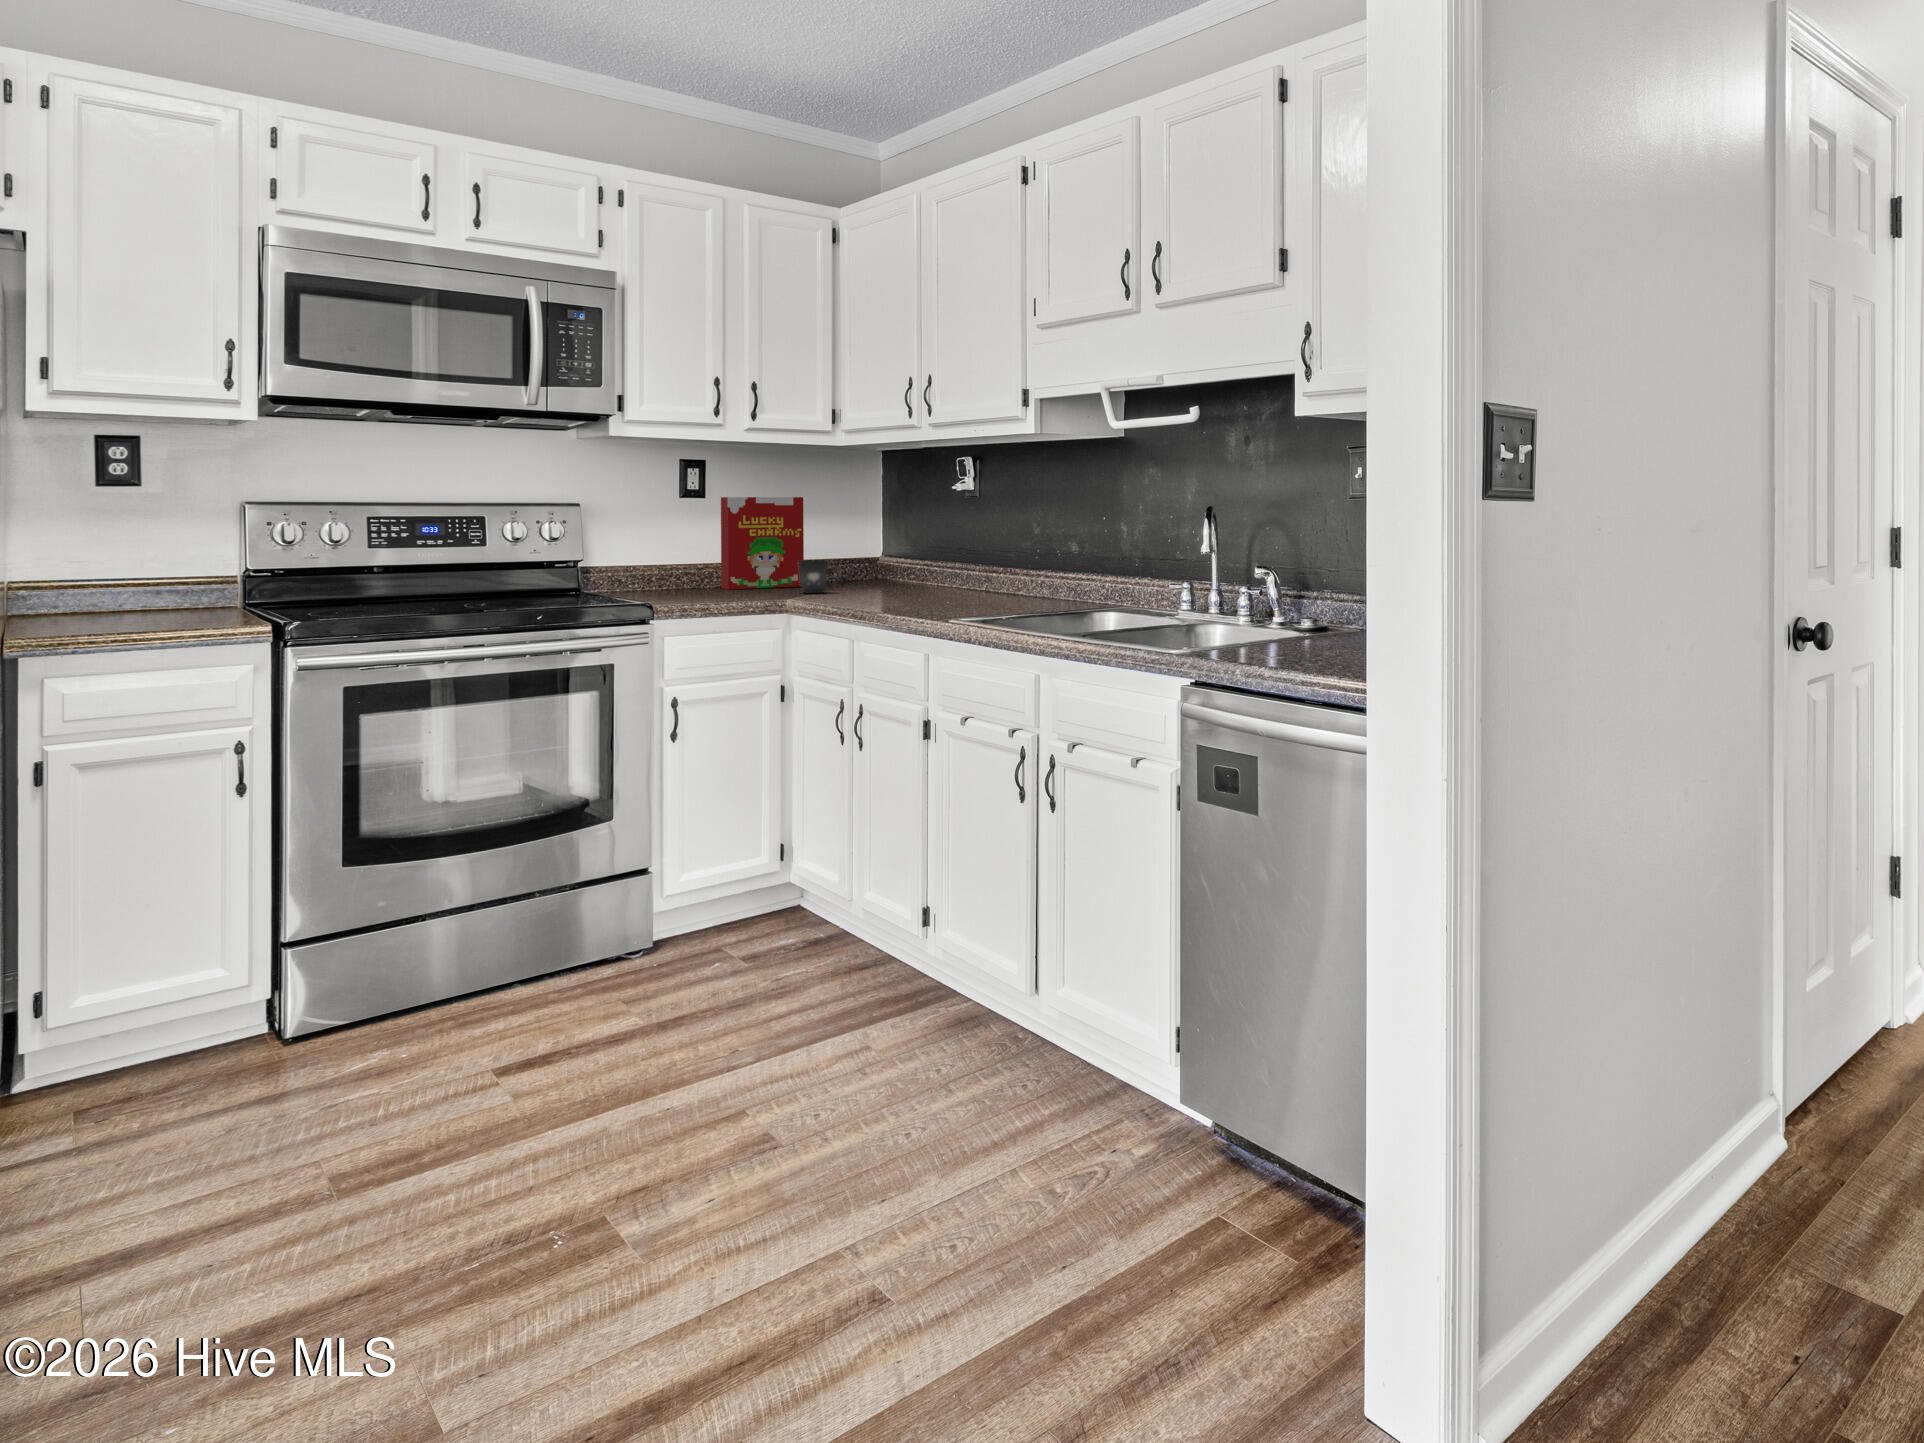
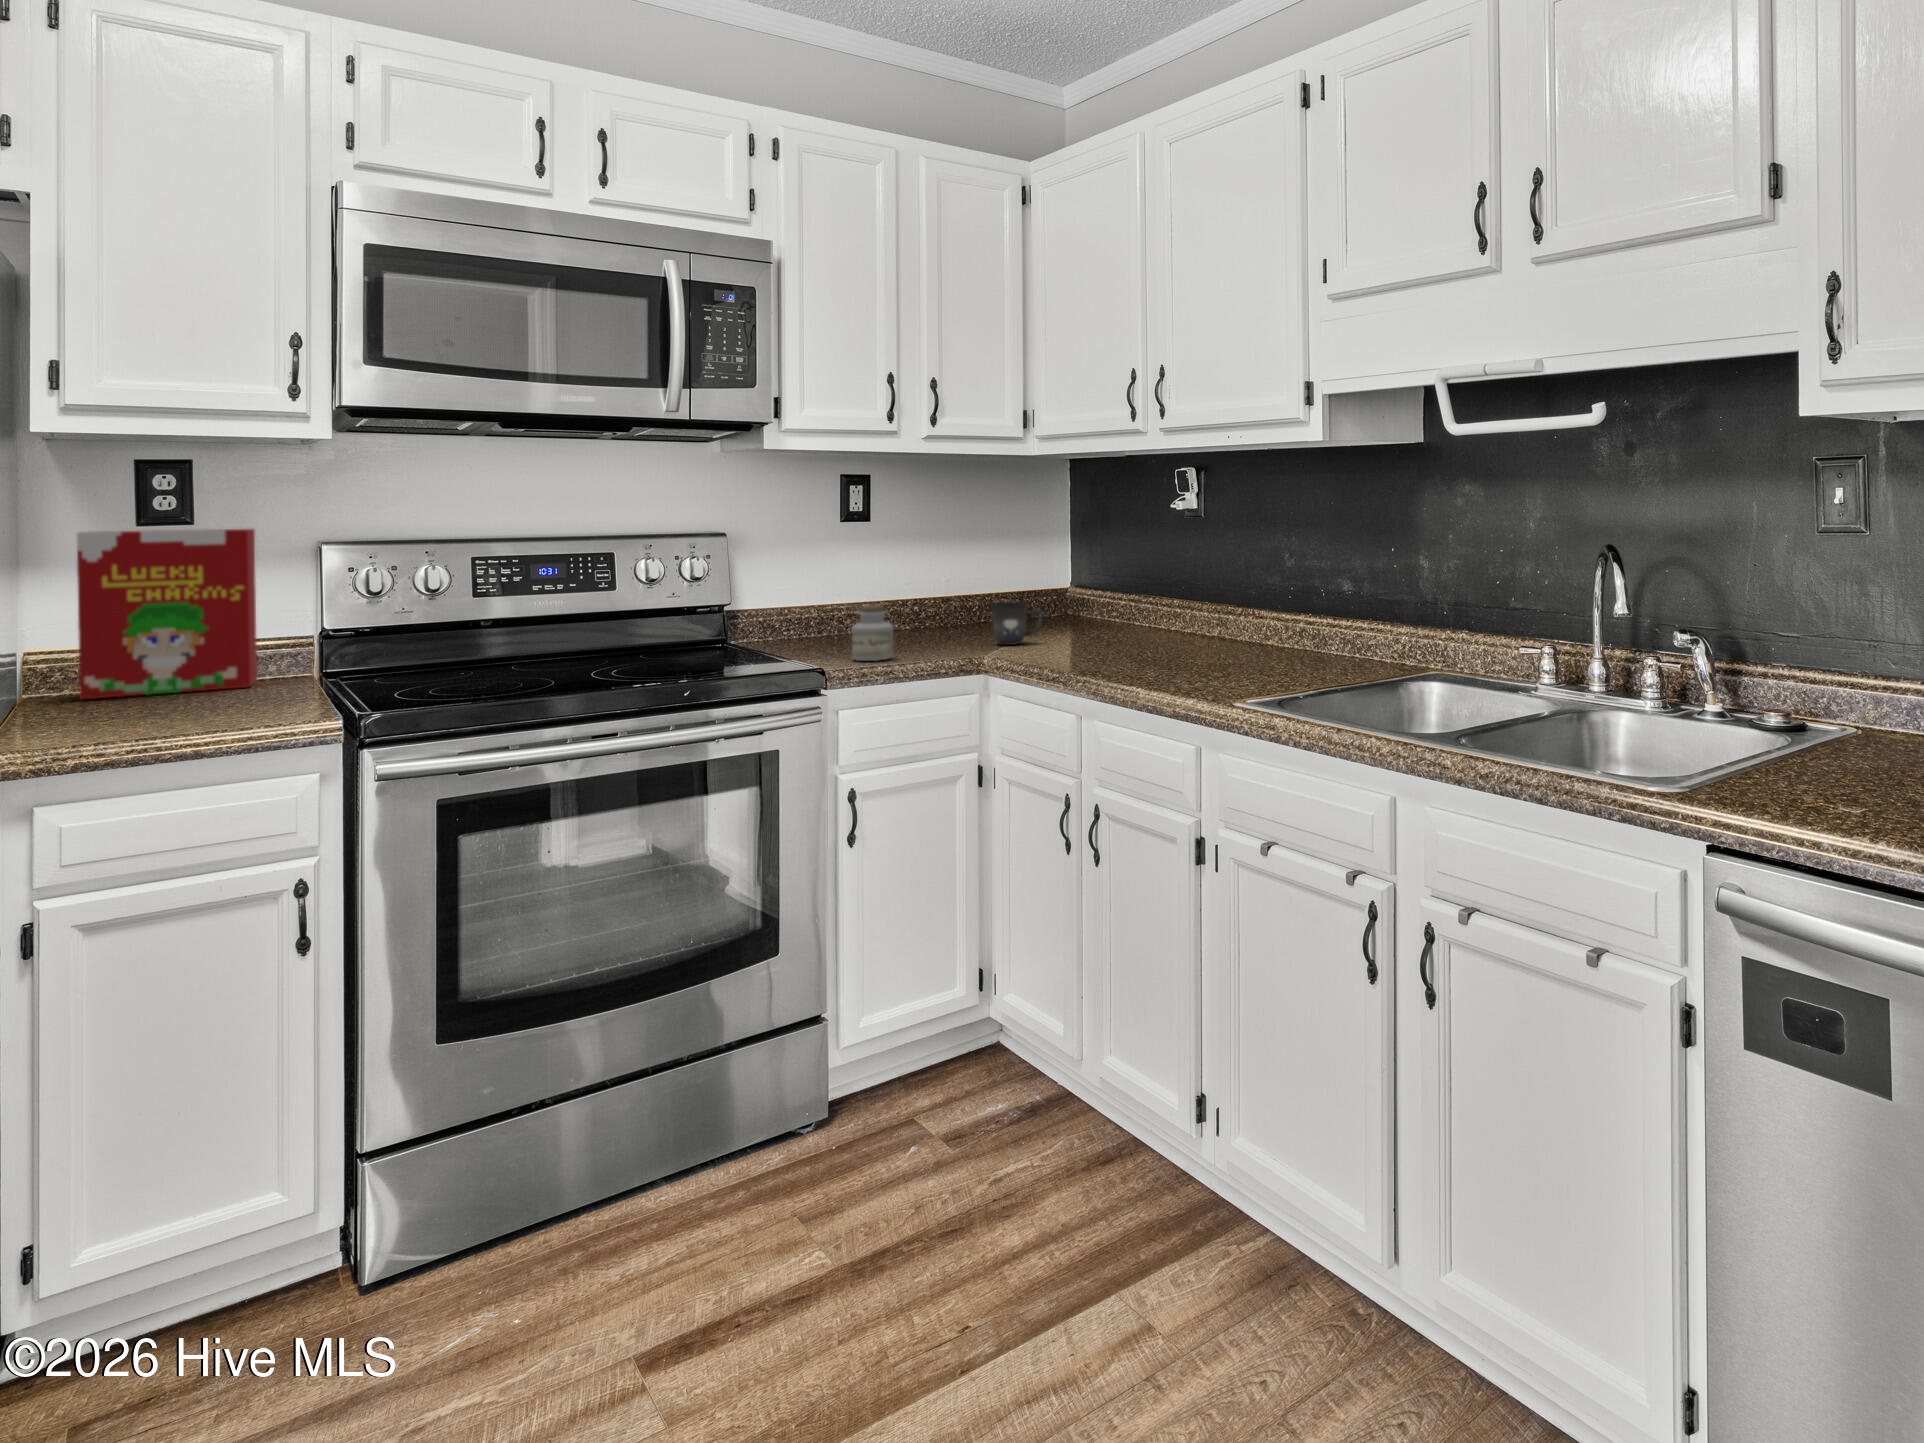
cereal box: present [721,497,804,589] -> present [77,529,257,699]
jar: none [679,558,713,601] -> present [852,605,893,661]

